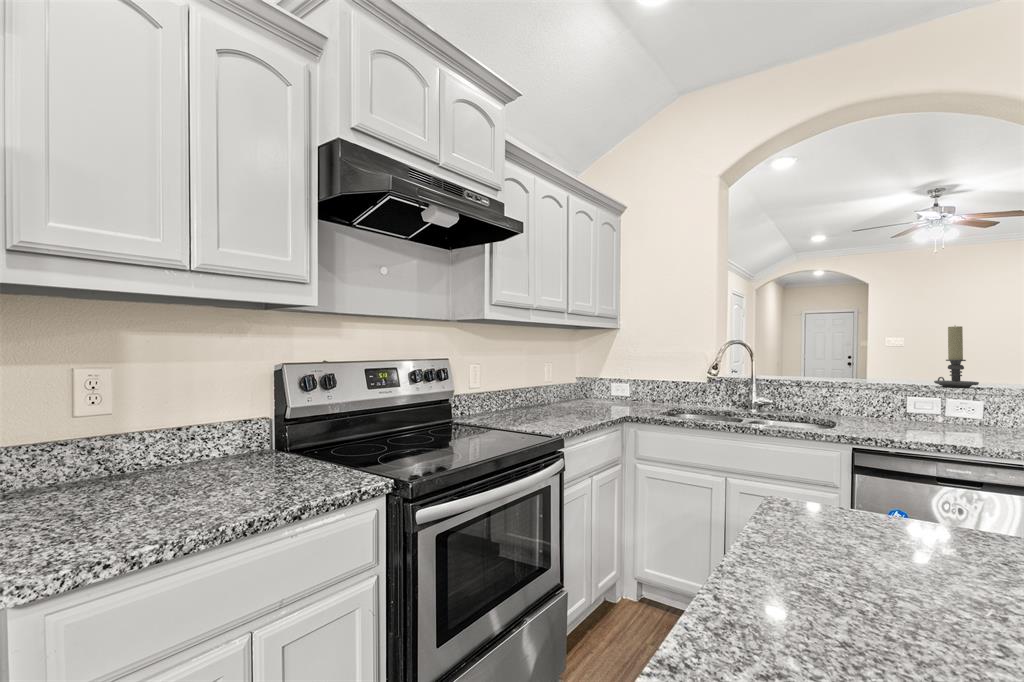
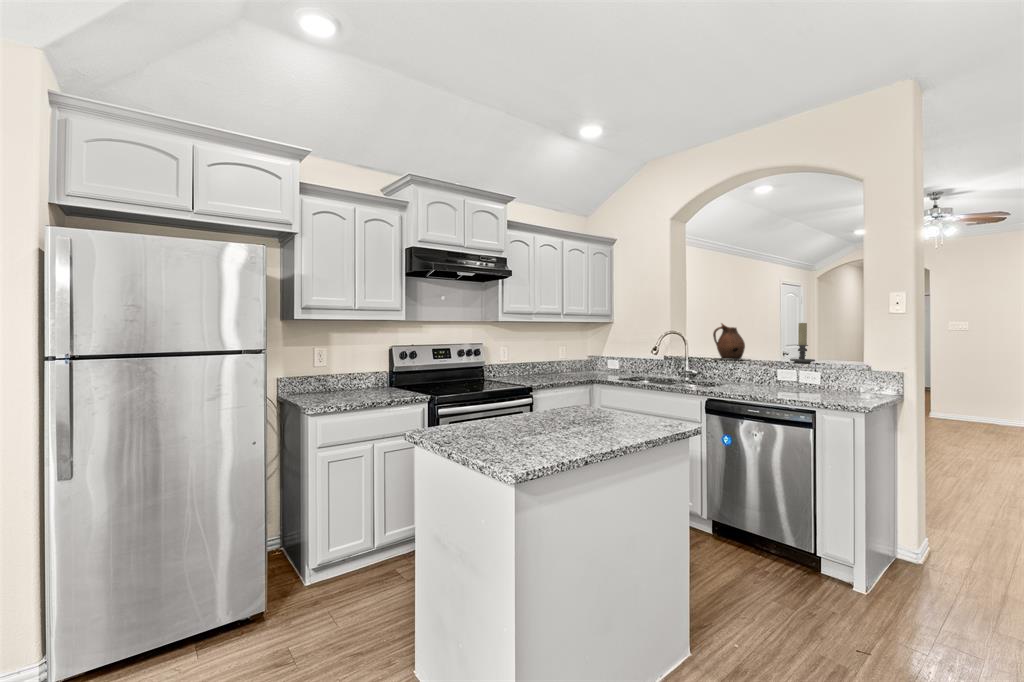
ceramic pitcher: none [798,328,851,384] -> present [713,323,745,360]

